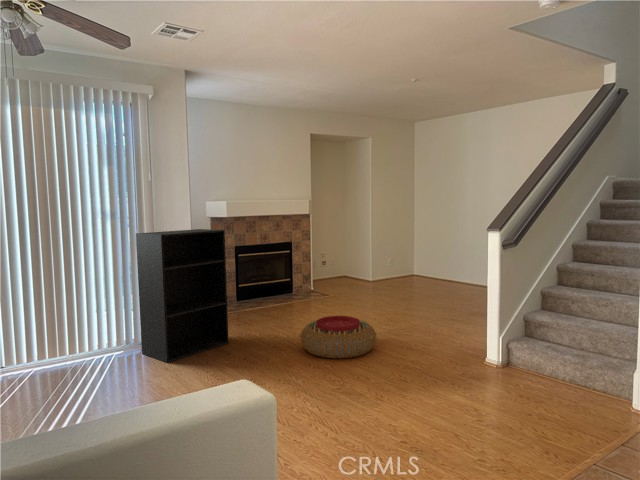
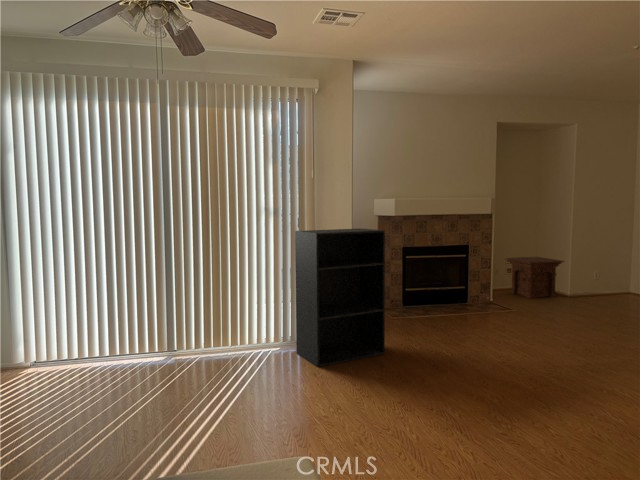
side table: none [321,249,367,285] -> present [505,257,564,298]
pouf: present [300,316,376,358] -> none [465,338,566,394]

